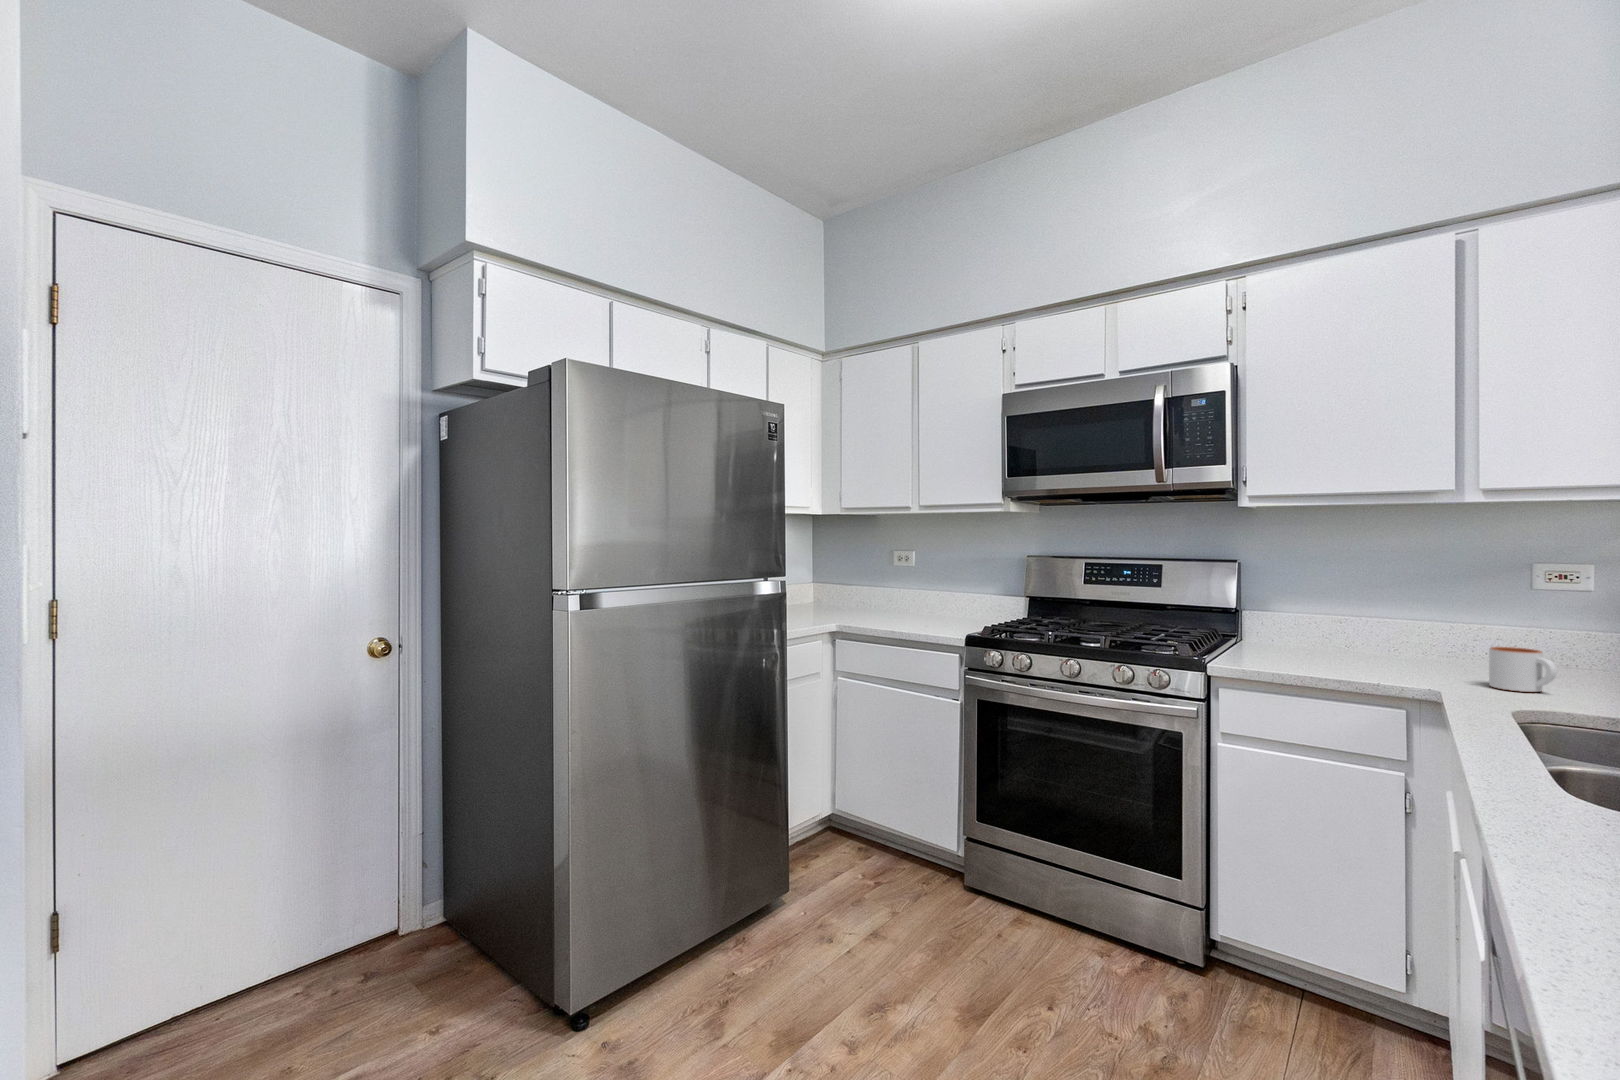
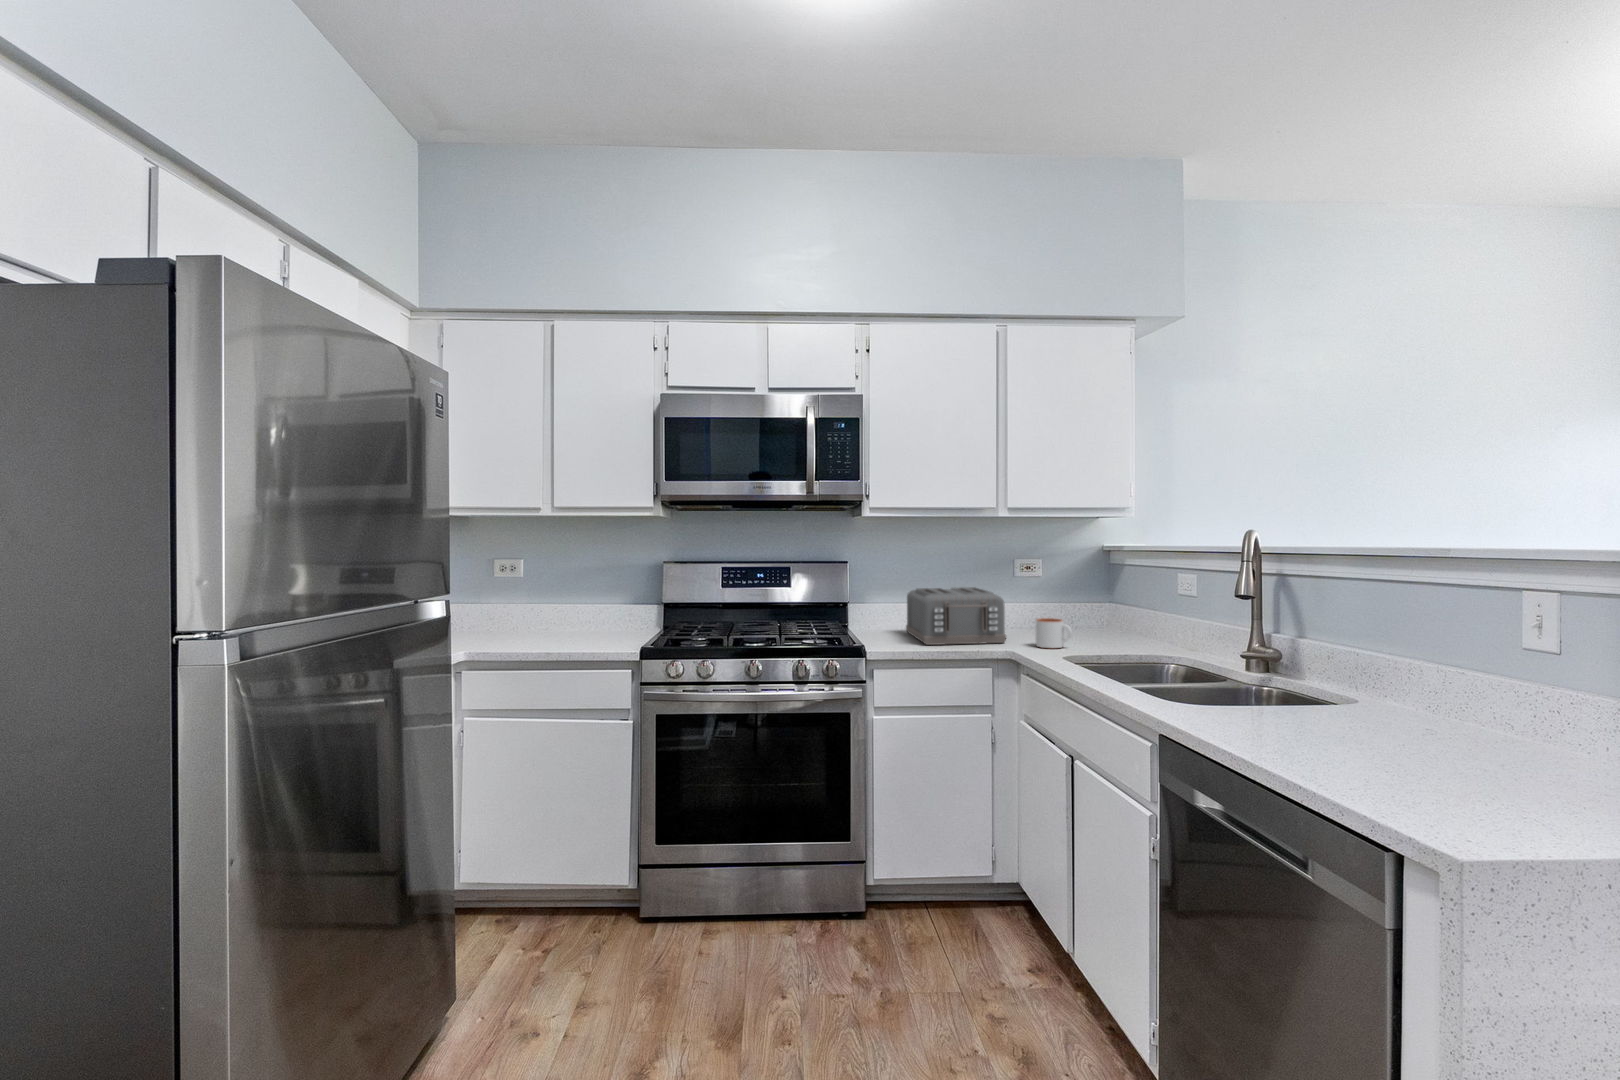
toaster: none [1305,596,1444,676] -> present [906,587,1006,645]

